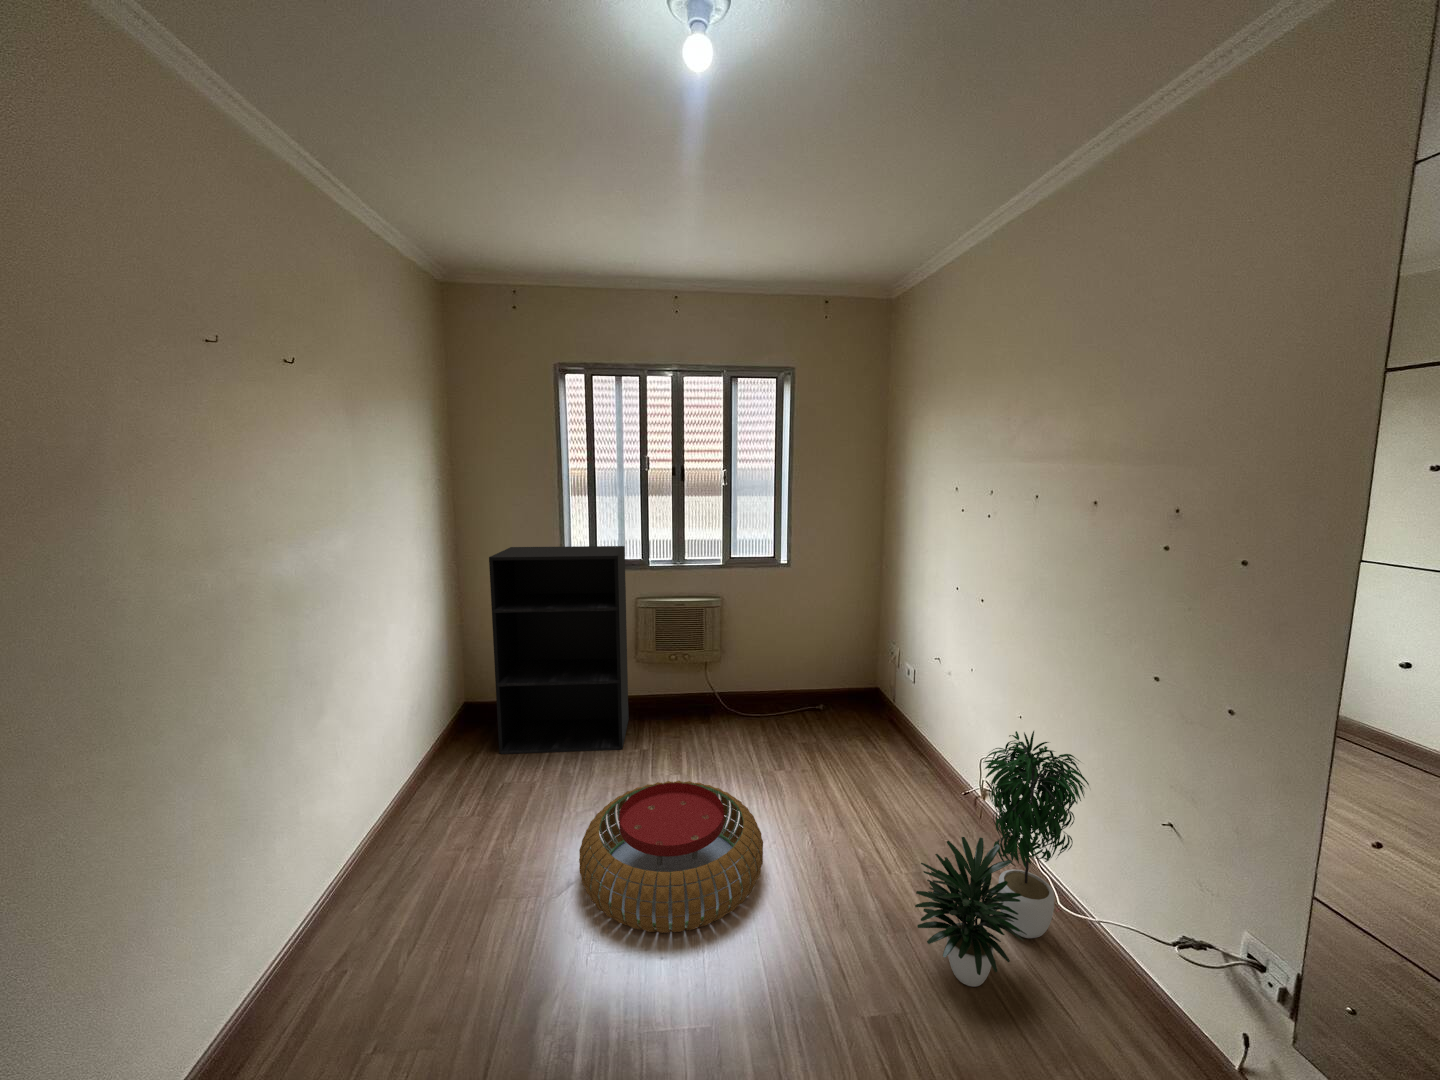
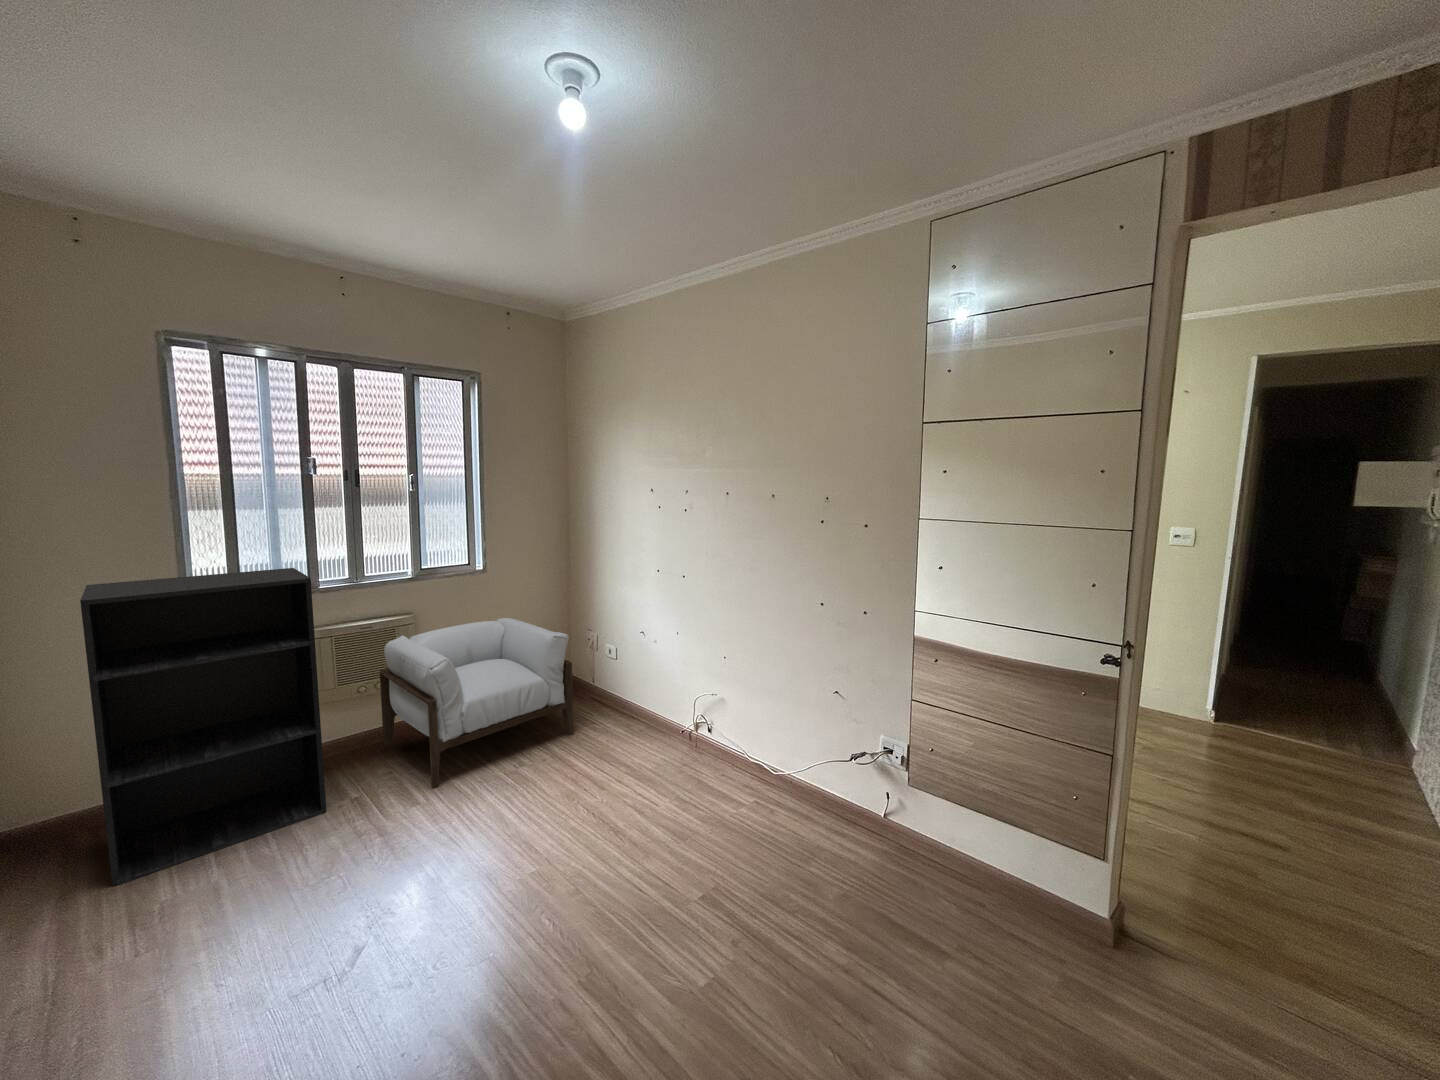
armchair: none [688,612,846,759] -> present [380,618,573,788]
potted plant: present [915,731,1089,987] -> none [708,660,795,848]
pouf: present [579,781,763,933] -> none [372,794,578,955]

